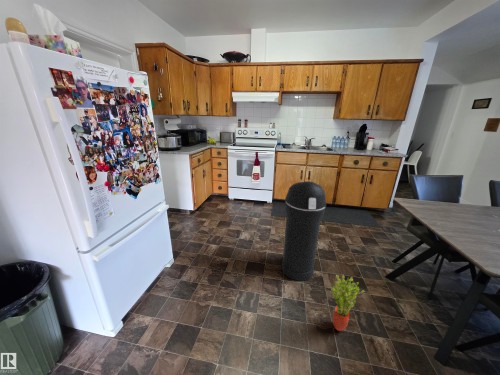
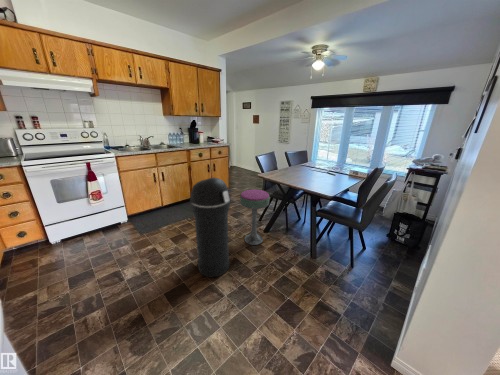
bar stool: none [350,212,399,284] -> present [240,190,269,245]
potted plant: present [330,275,364,331] -> none [267,238,286,284]

